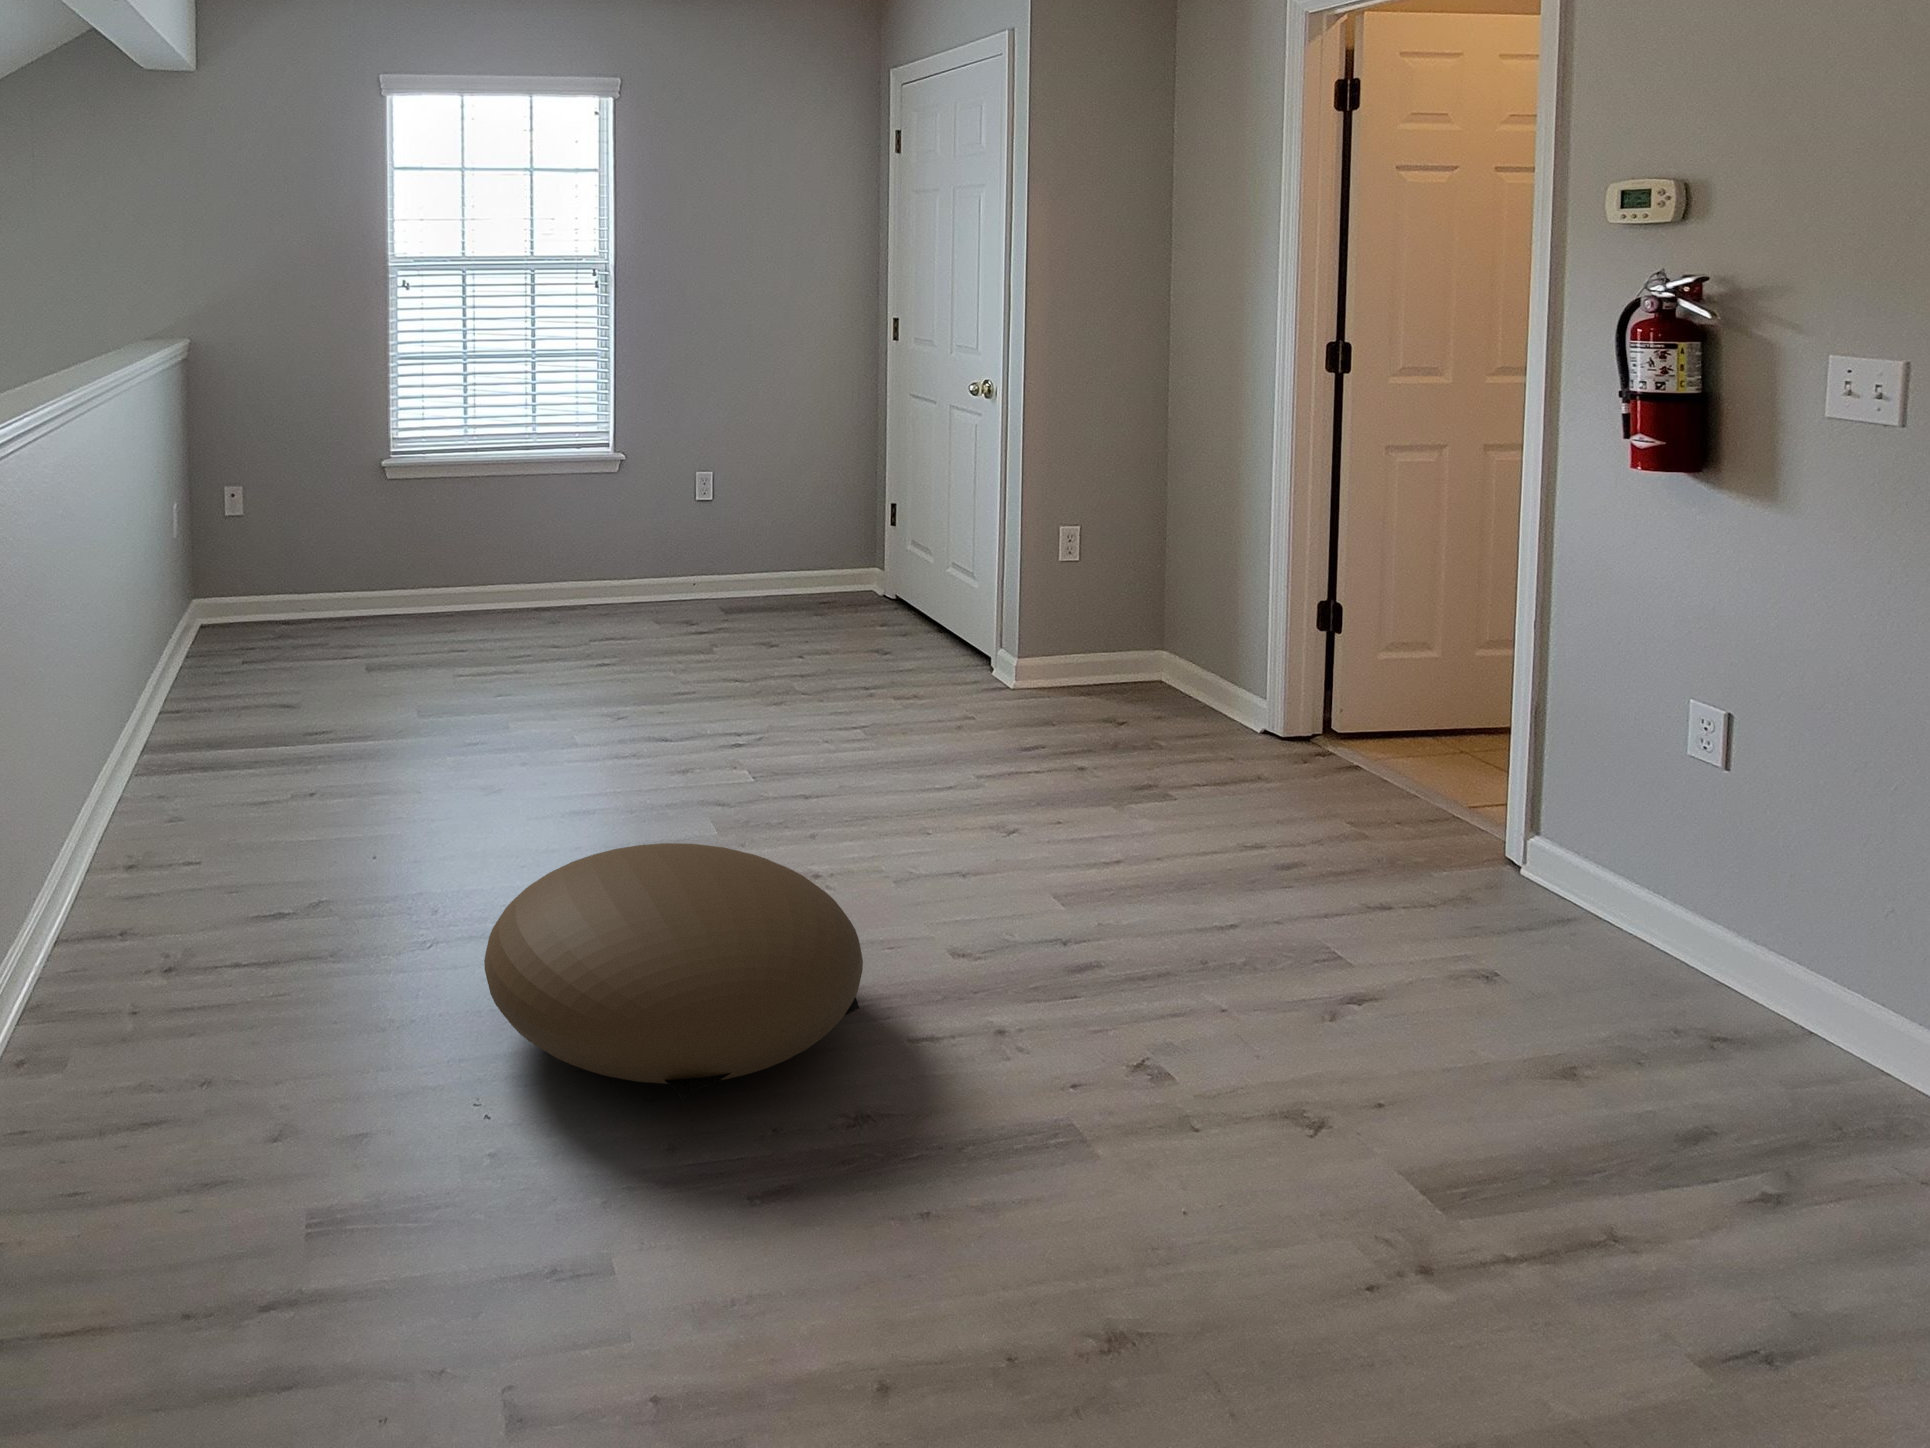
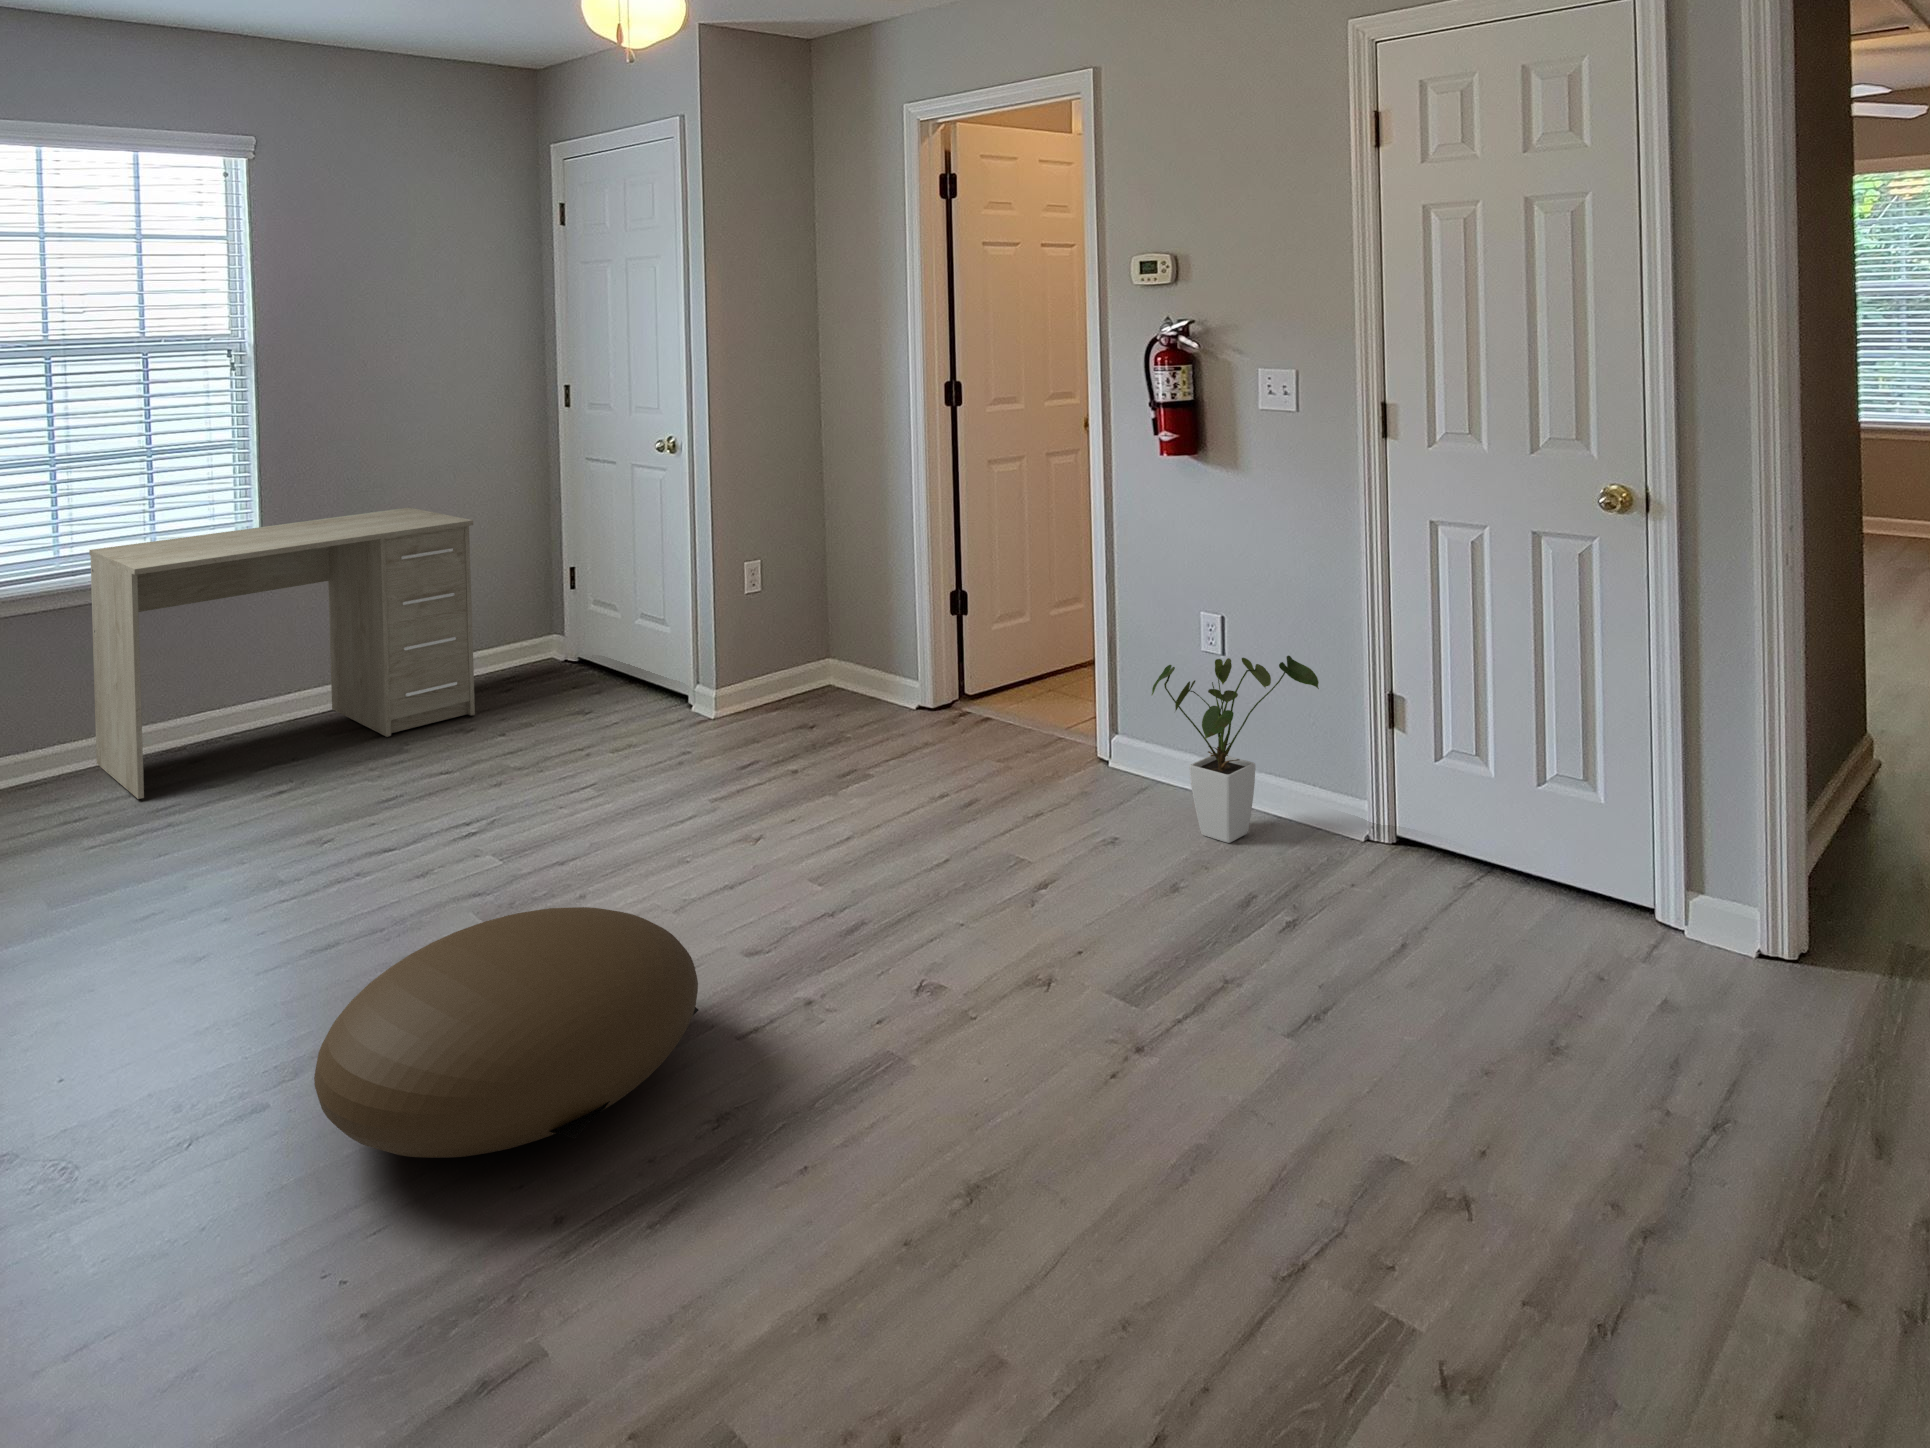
desk: none [485,426,791,649] -> present [89,508,475,800]
house plant: none [1566,763,1900,1040] -> present [1152,656,1319,843]

